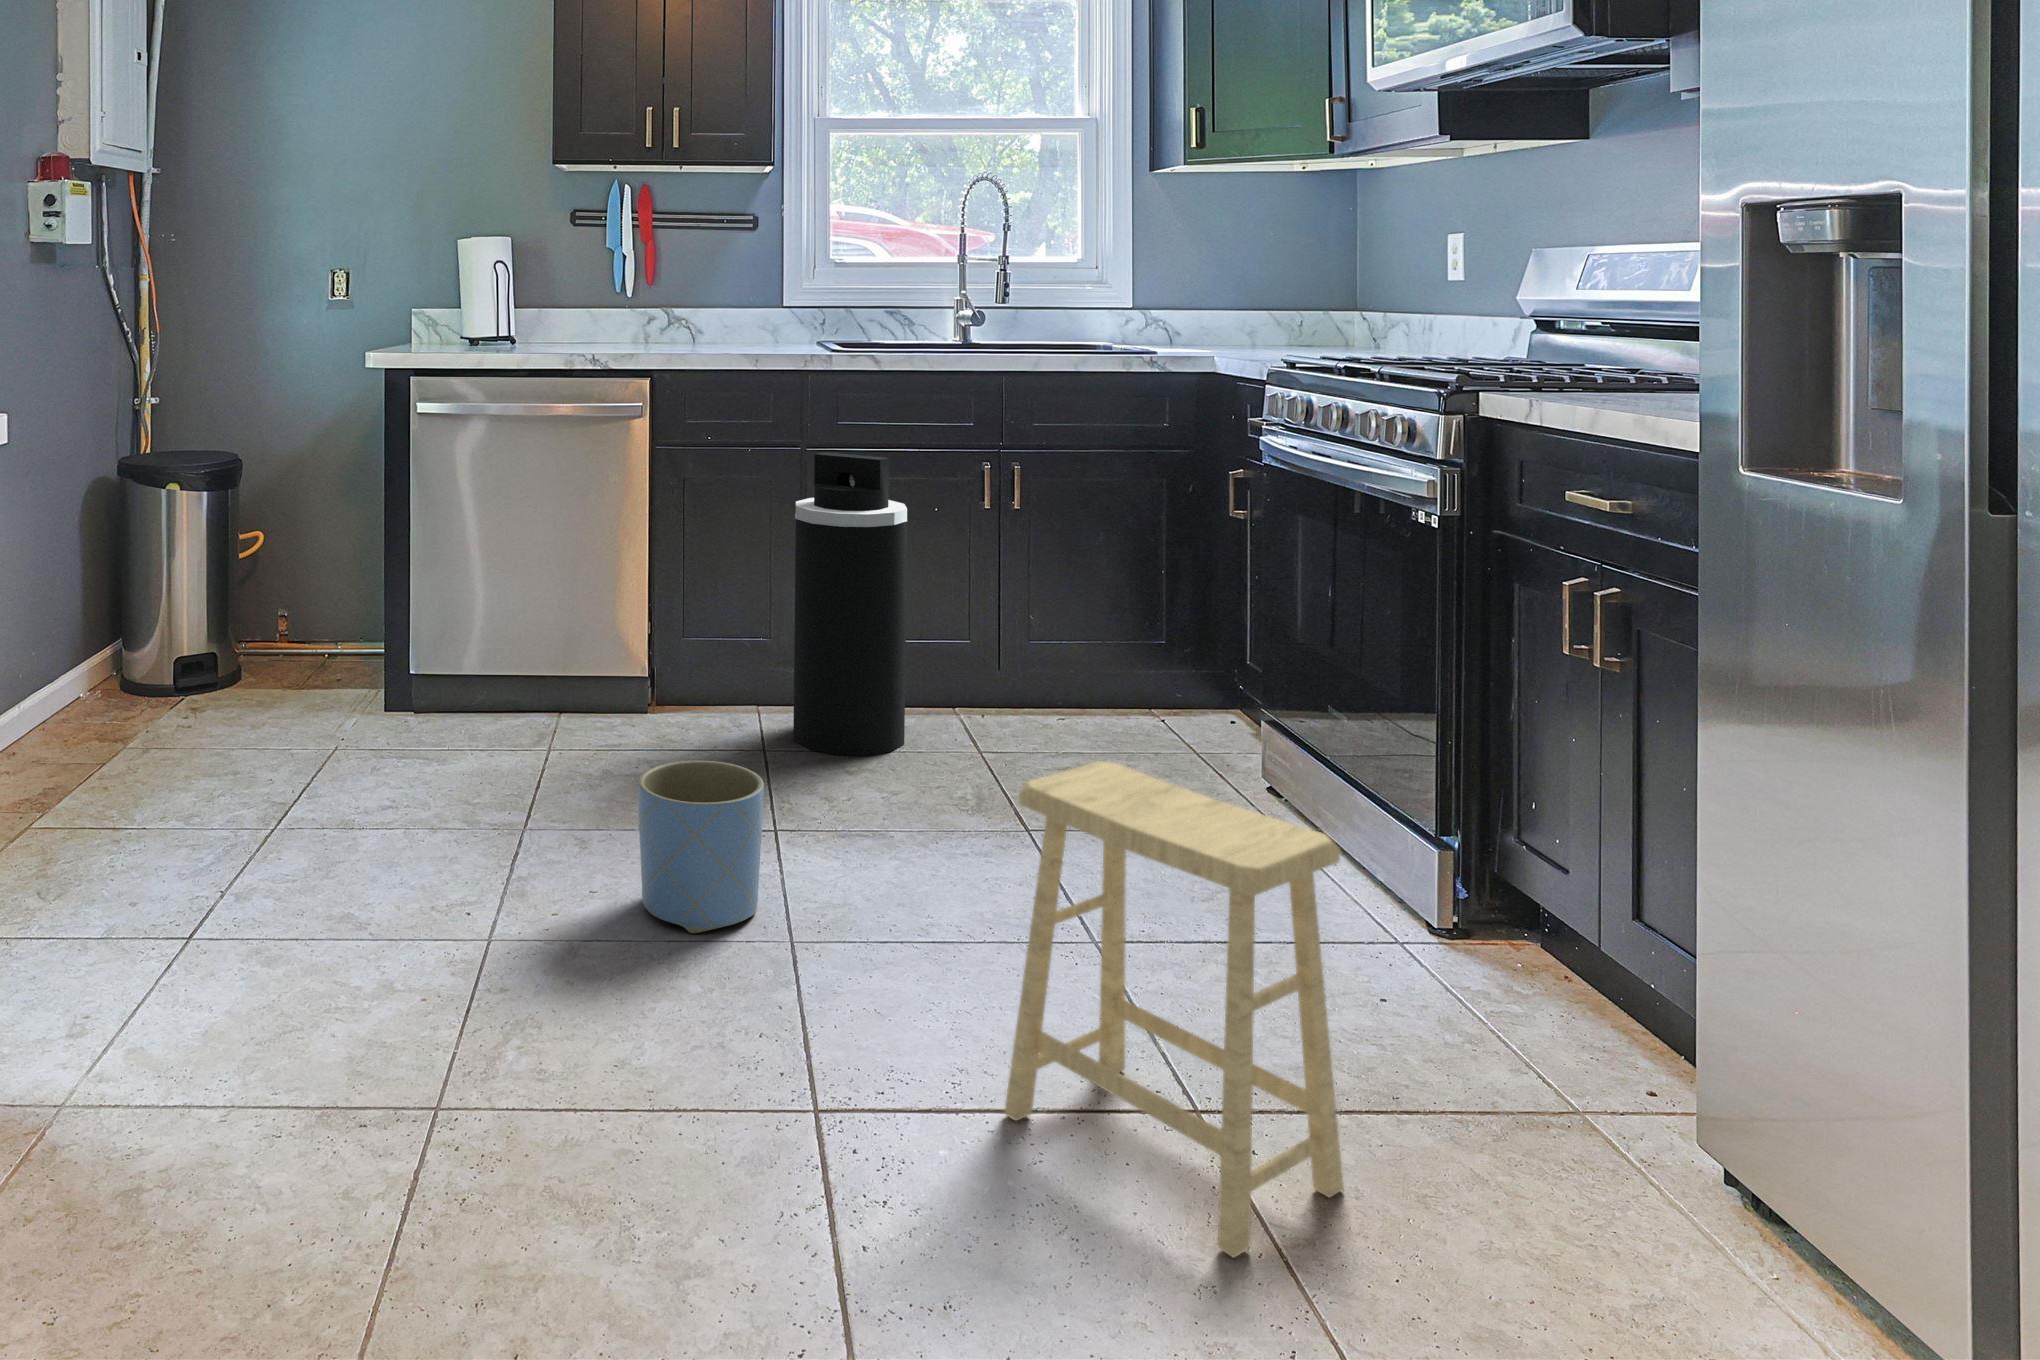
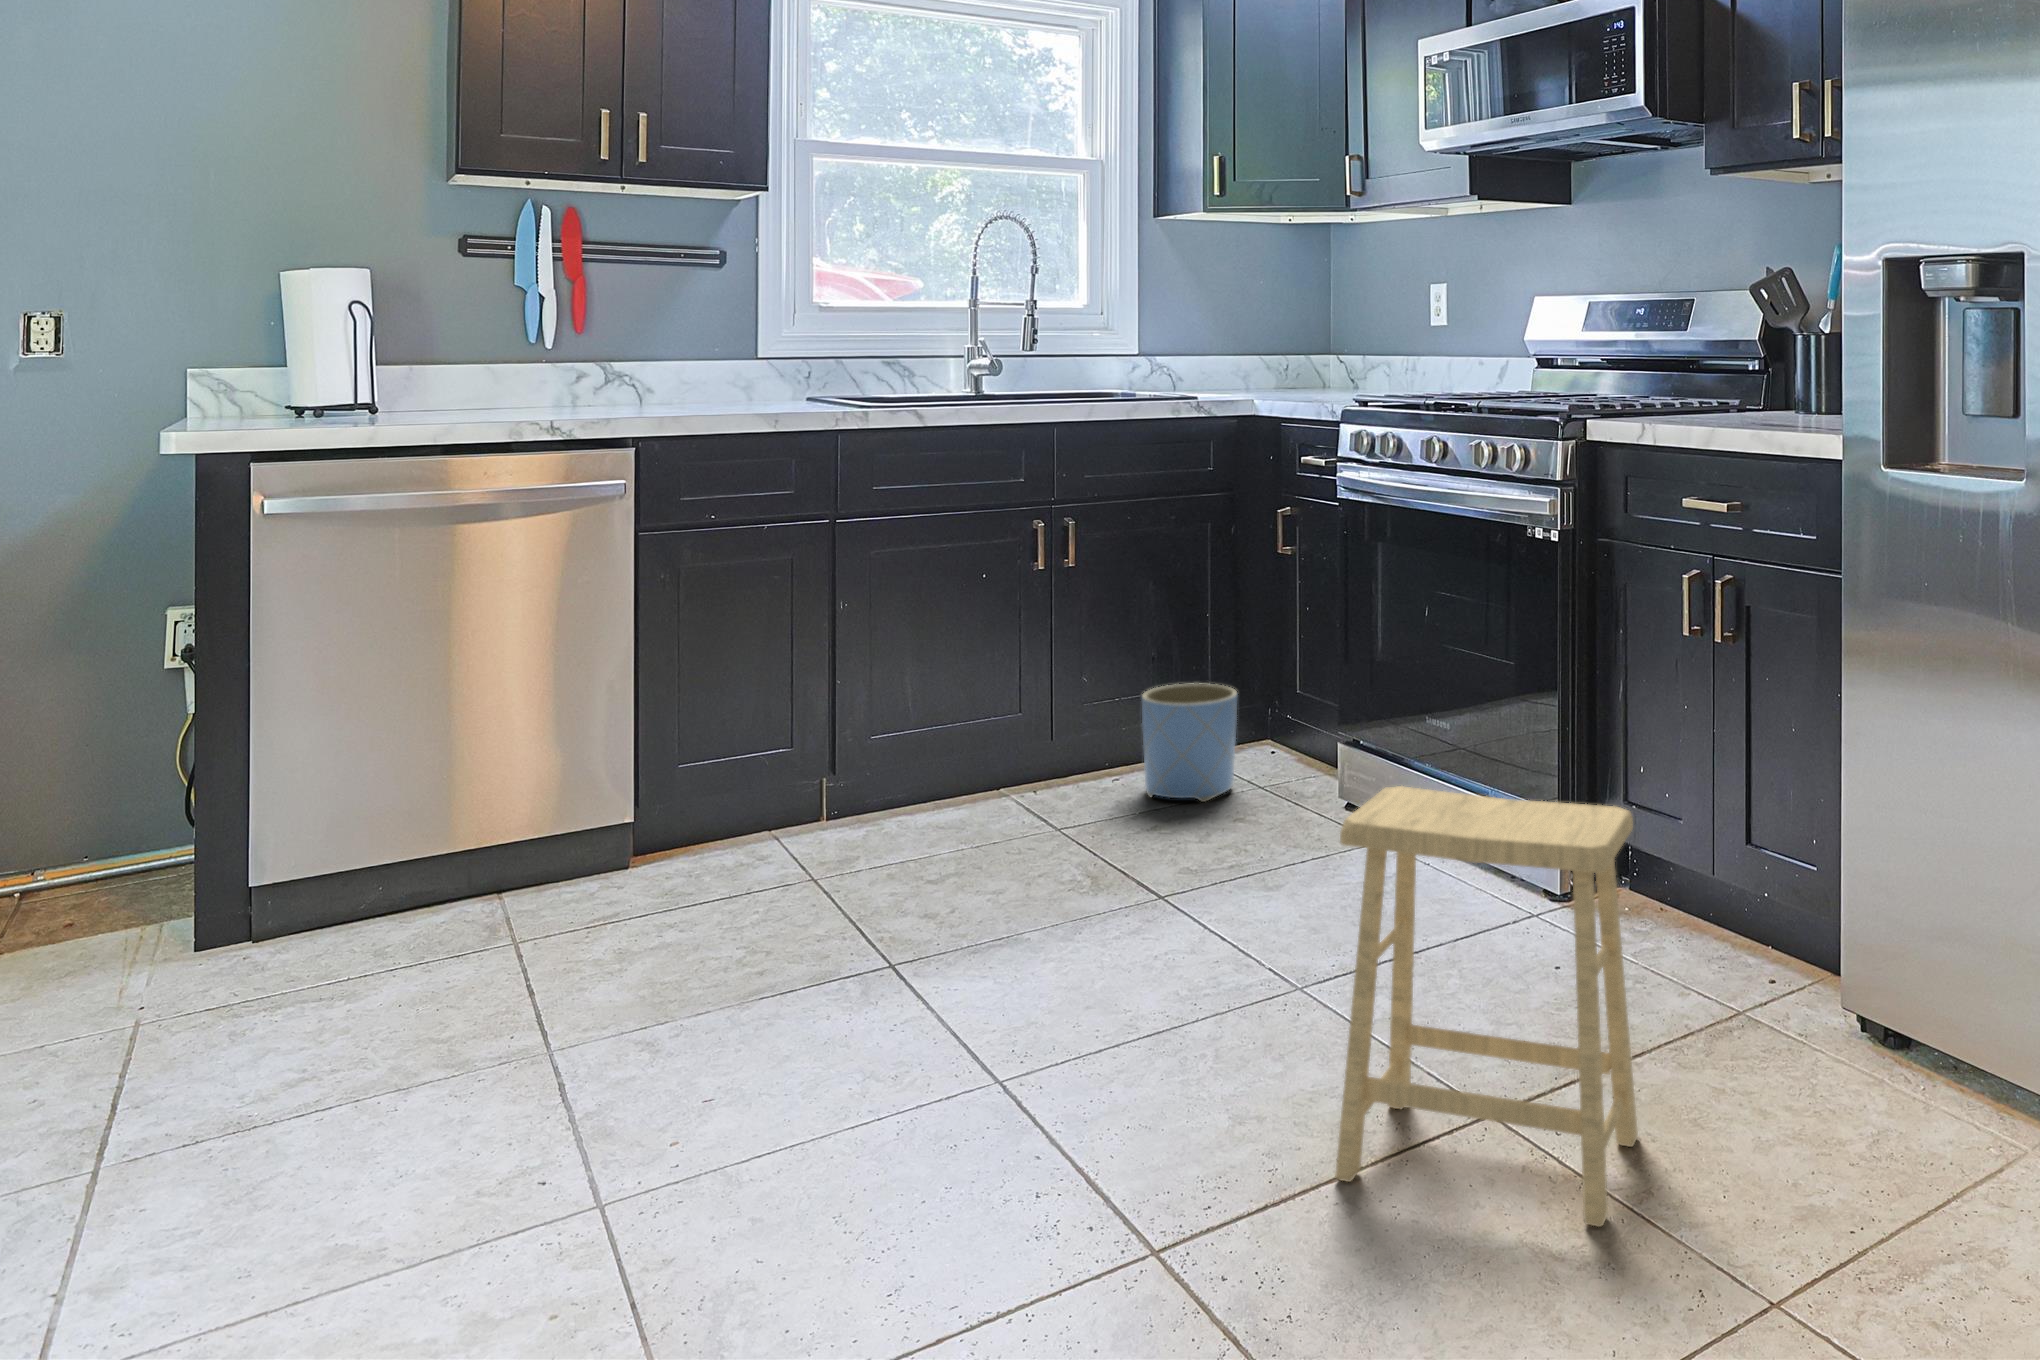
trash can: present [793,452,907,756] -> none [847,521,986,875]
planter: present [638,761,764,933] -> present [1142,683,1237,802]

